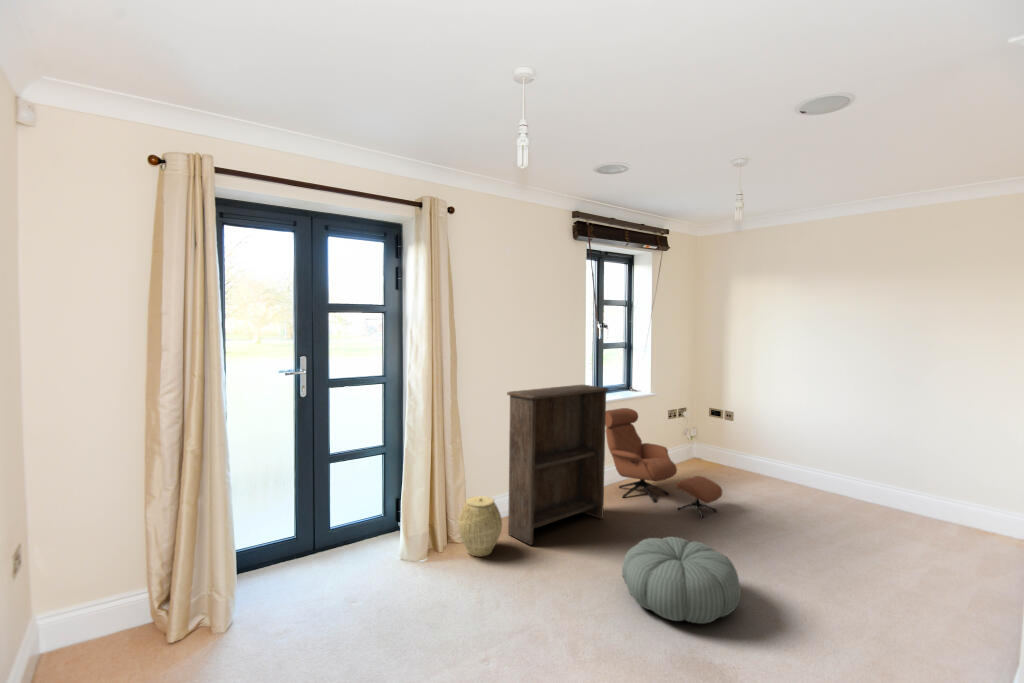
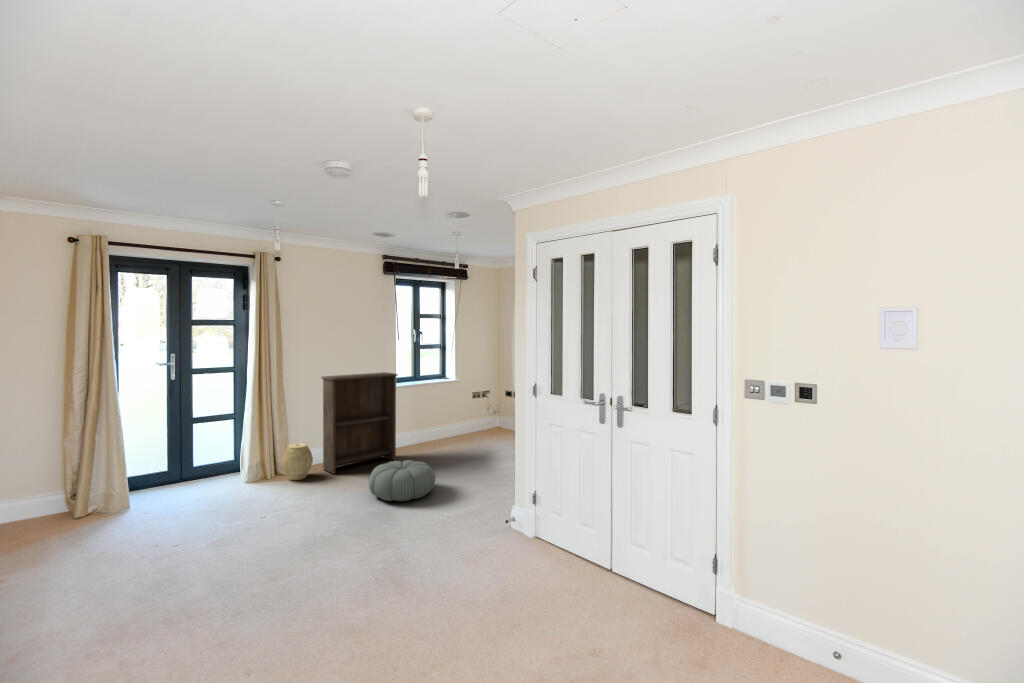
lounge chair: present [605,408,722,517] -> none [414,390,479,458]

